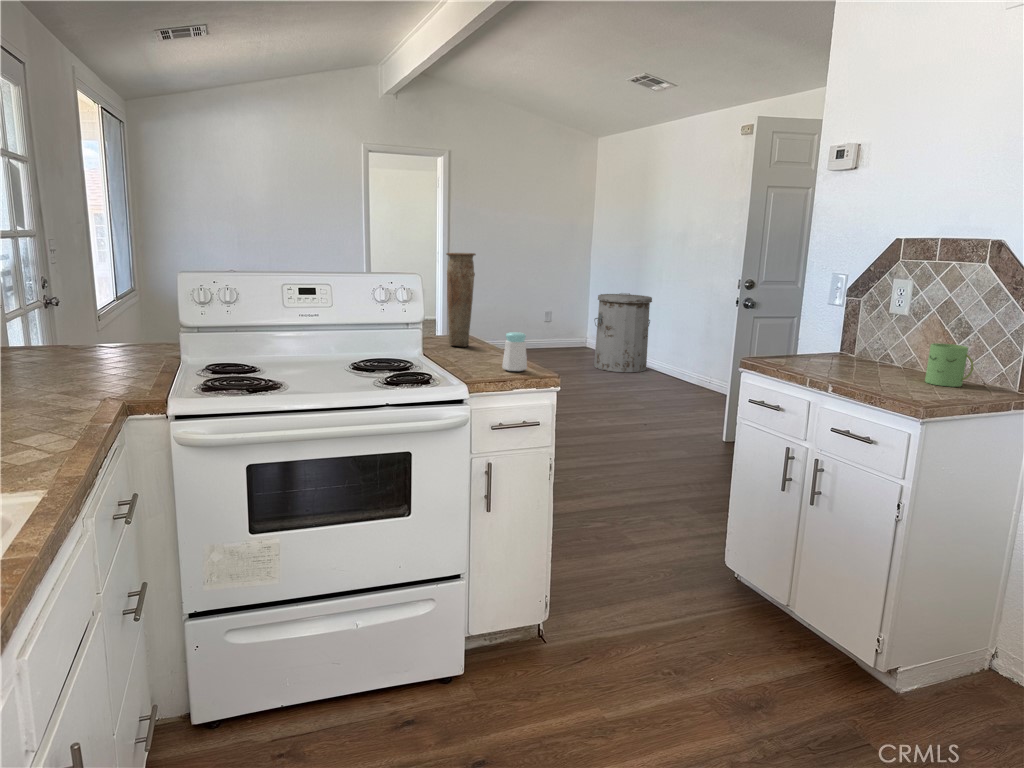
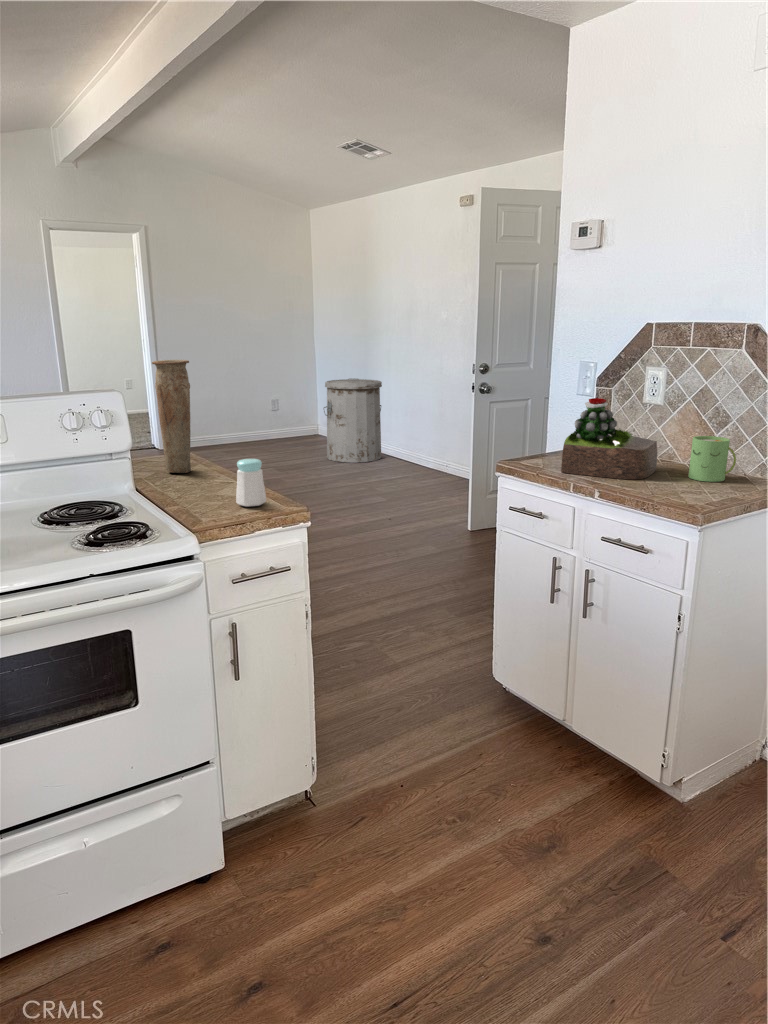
succulent plant: none [798,303,896,379] -> present [561,398,657,479]

